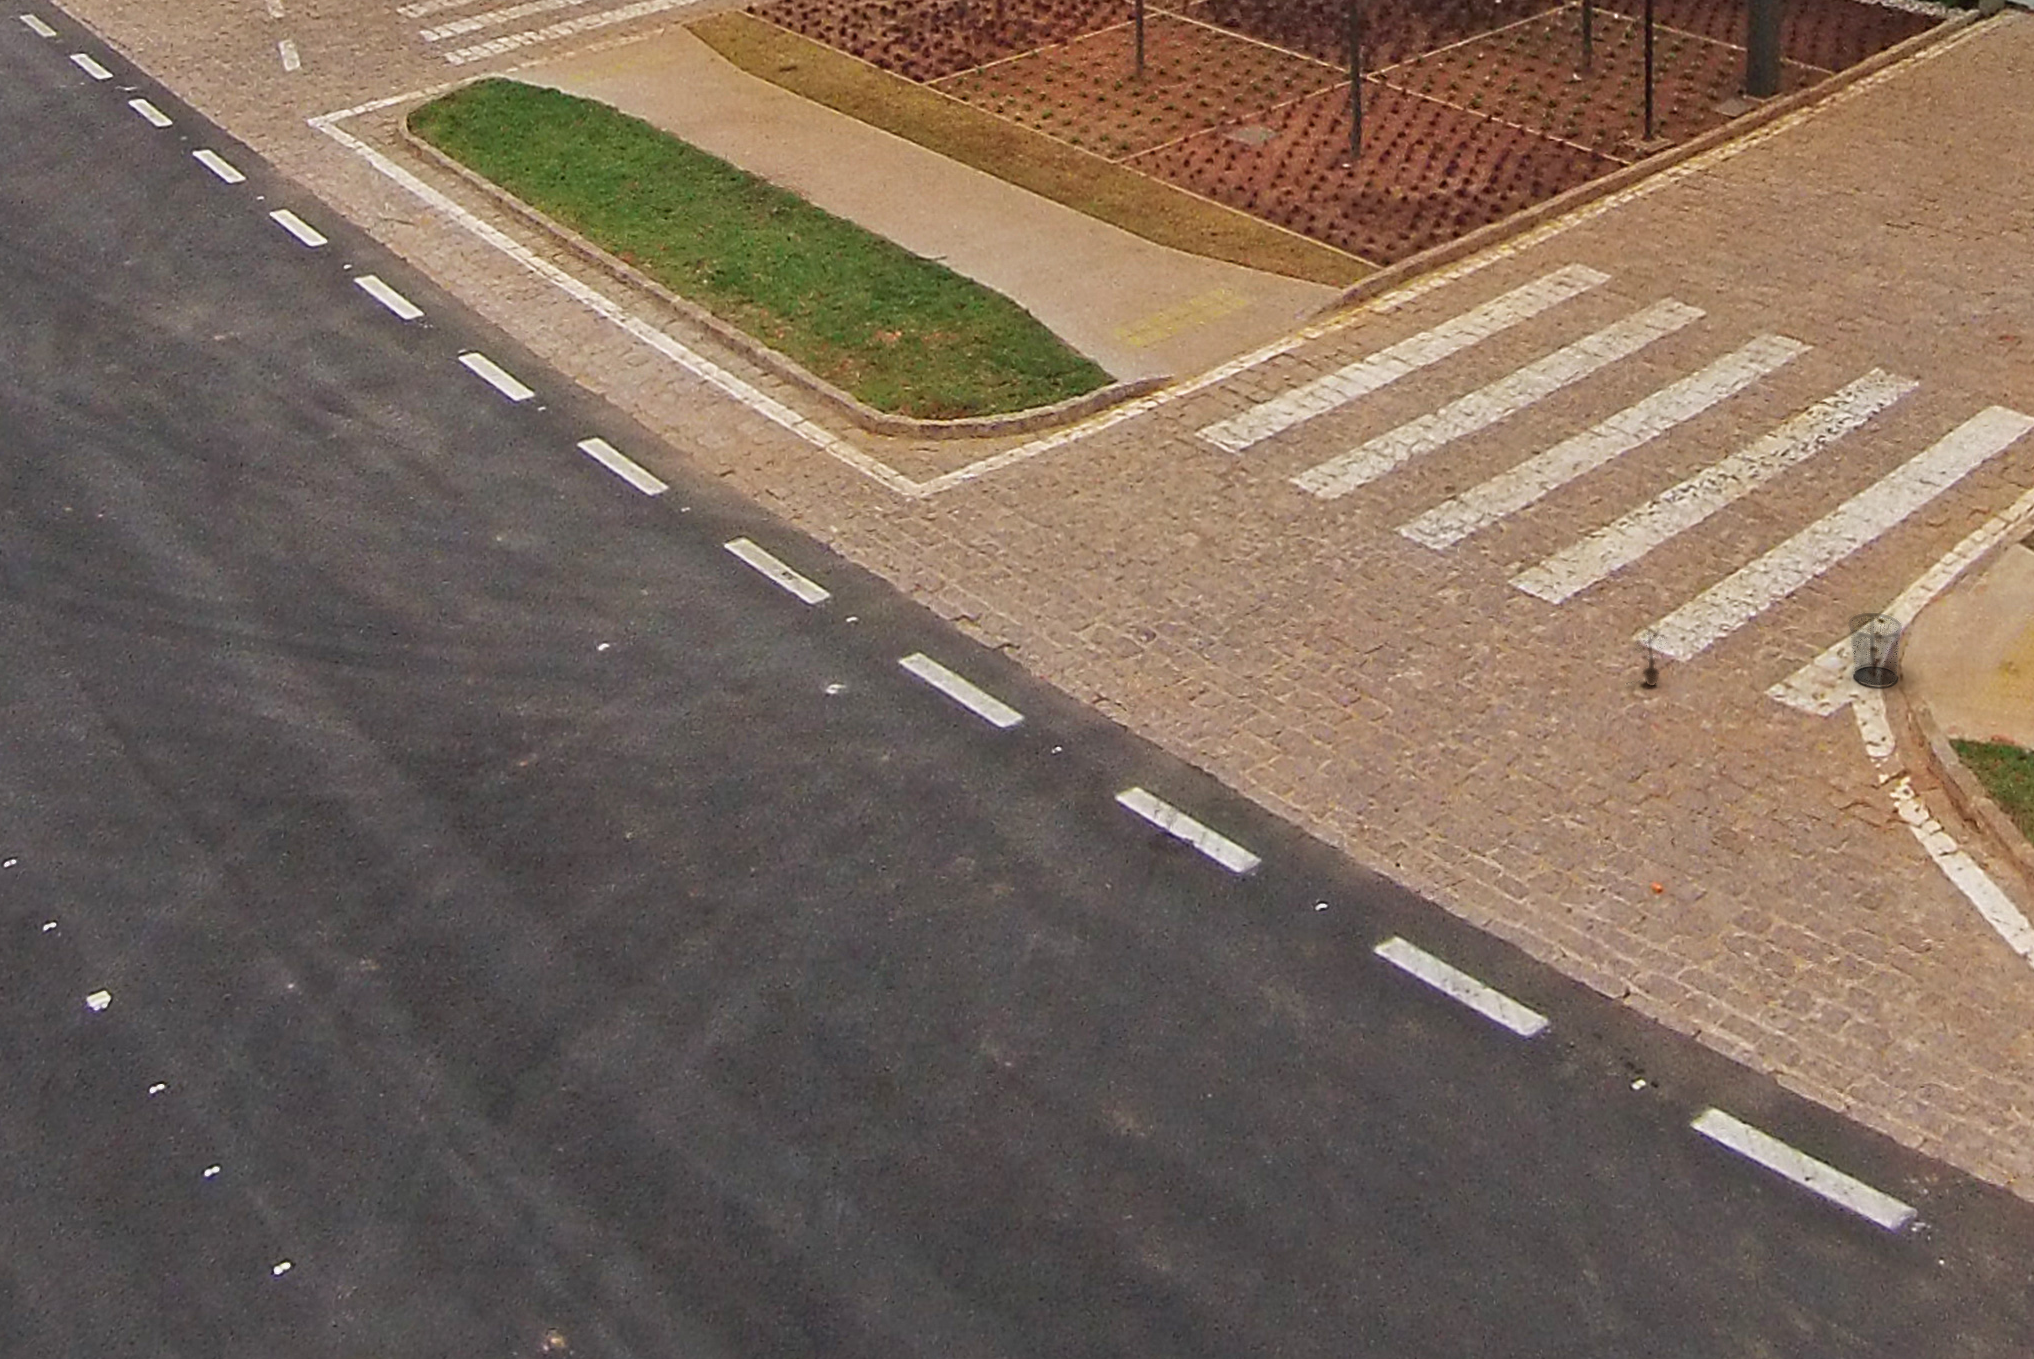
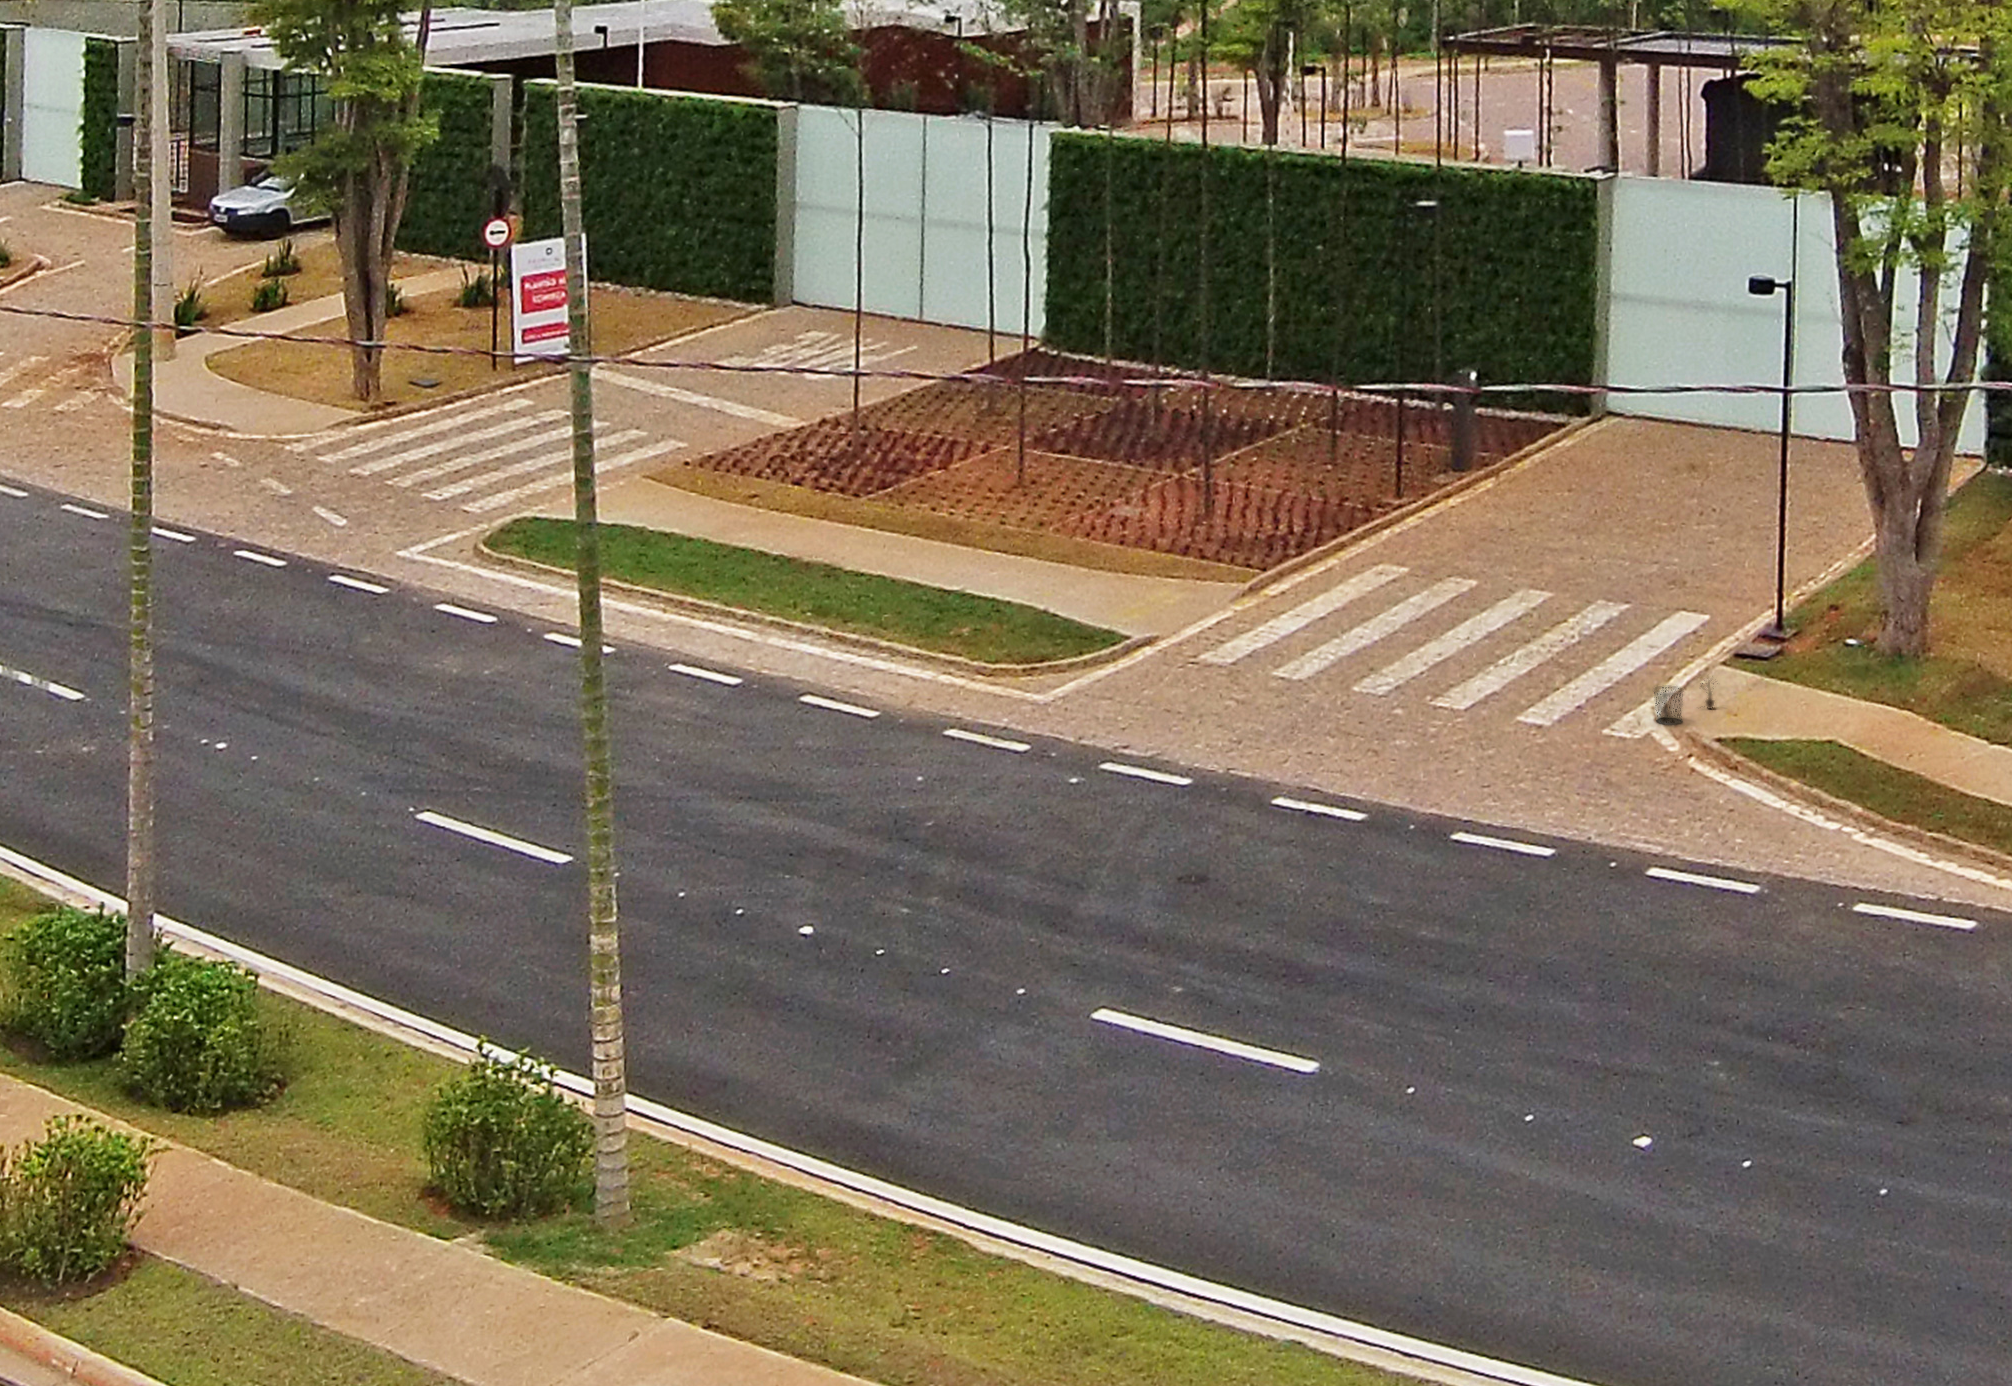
decorative plant: present [1626,635,1659,685] -> present [1701,680,1714,709]

